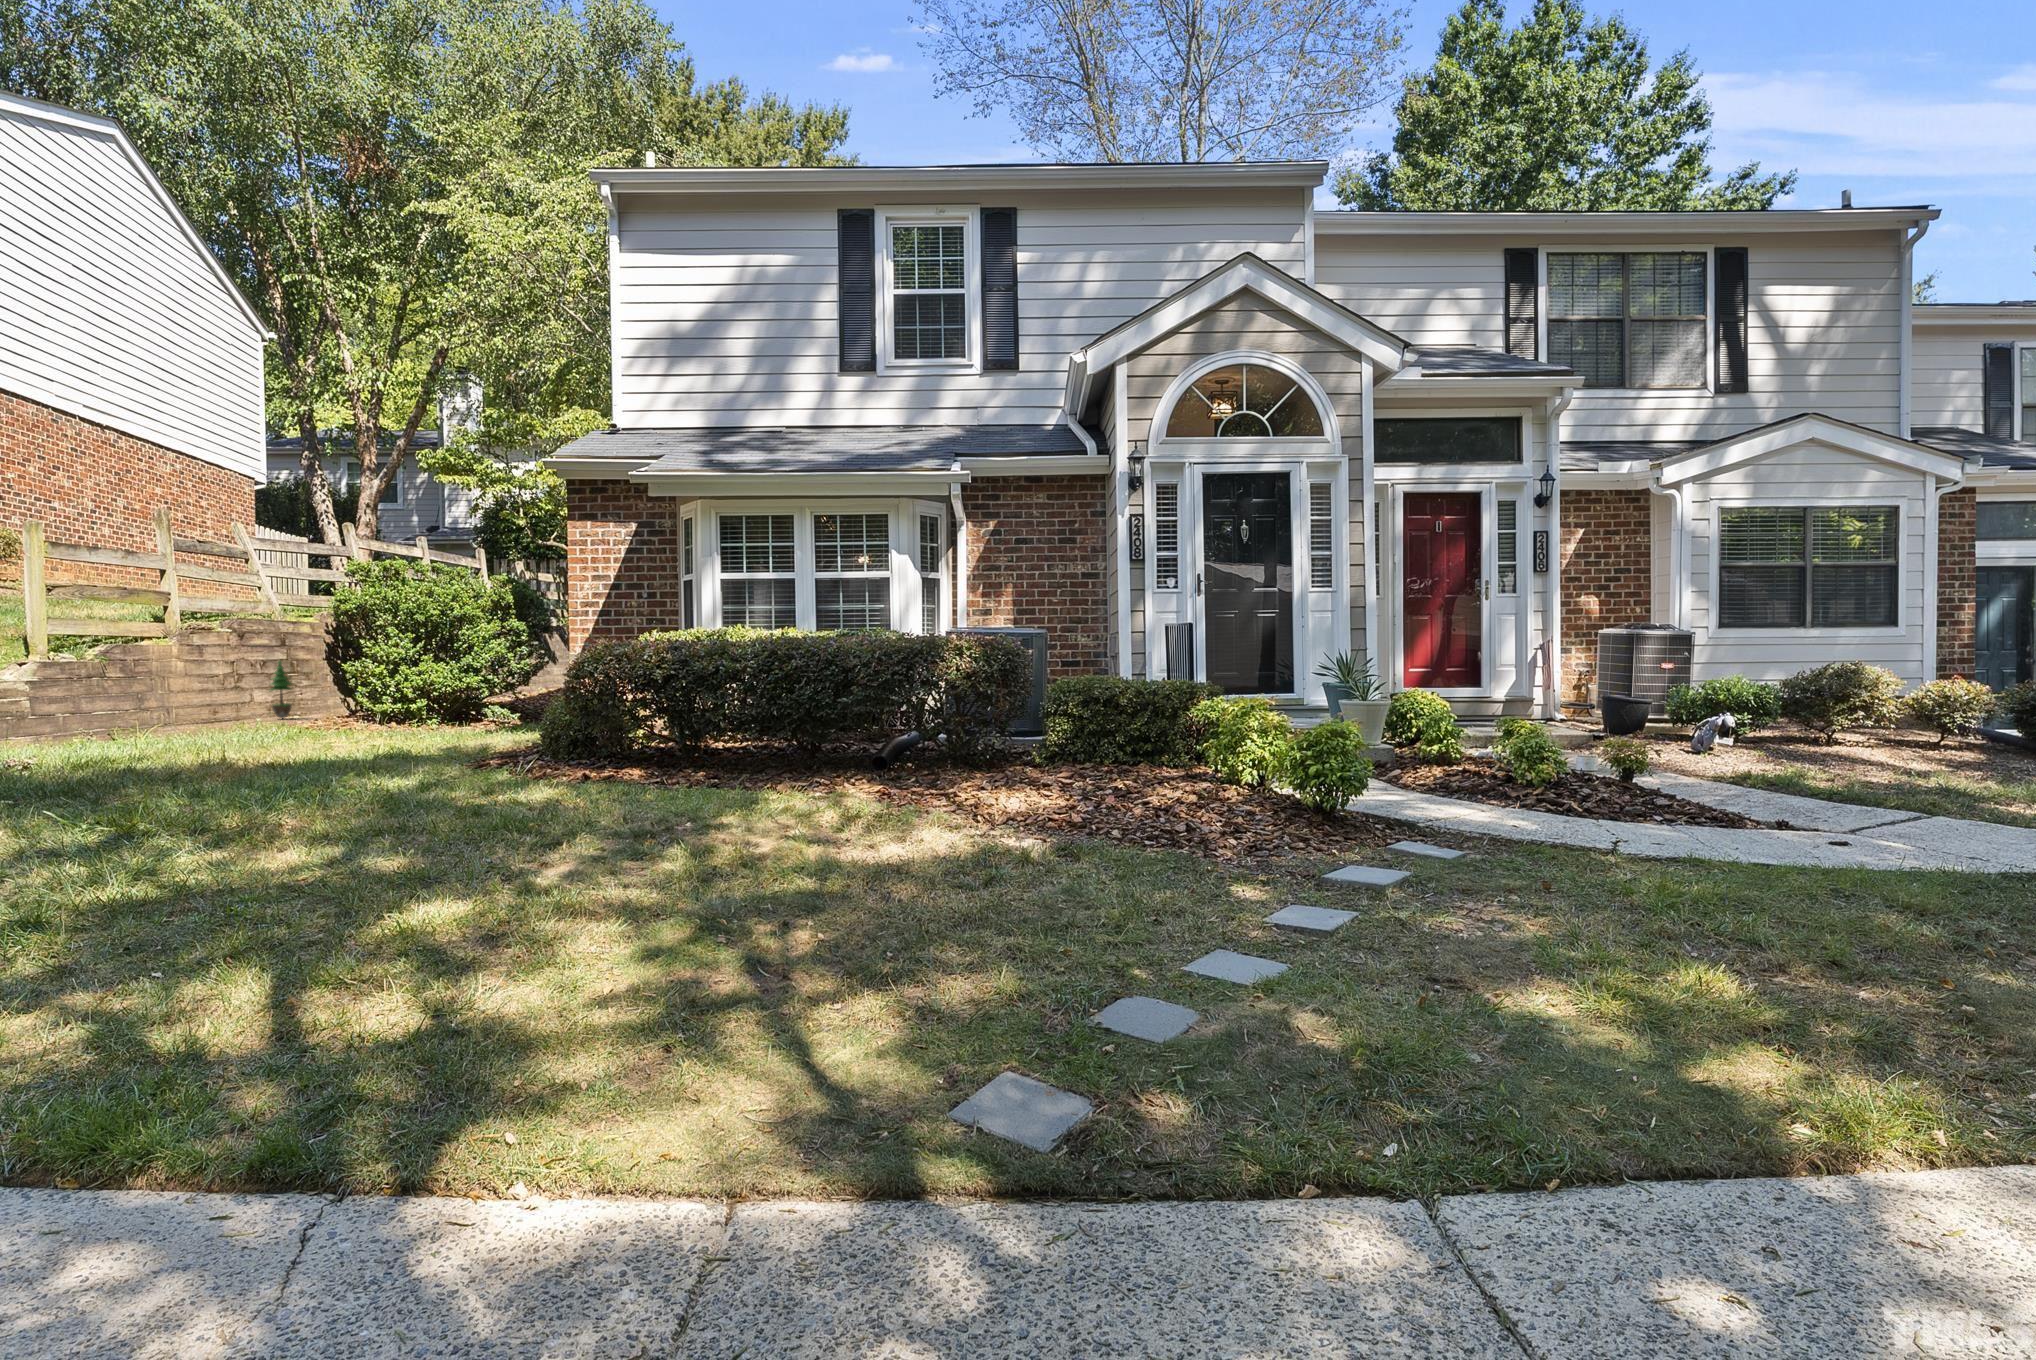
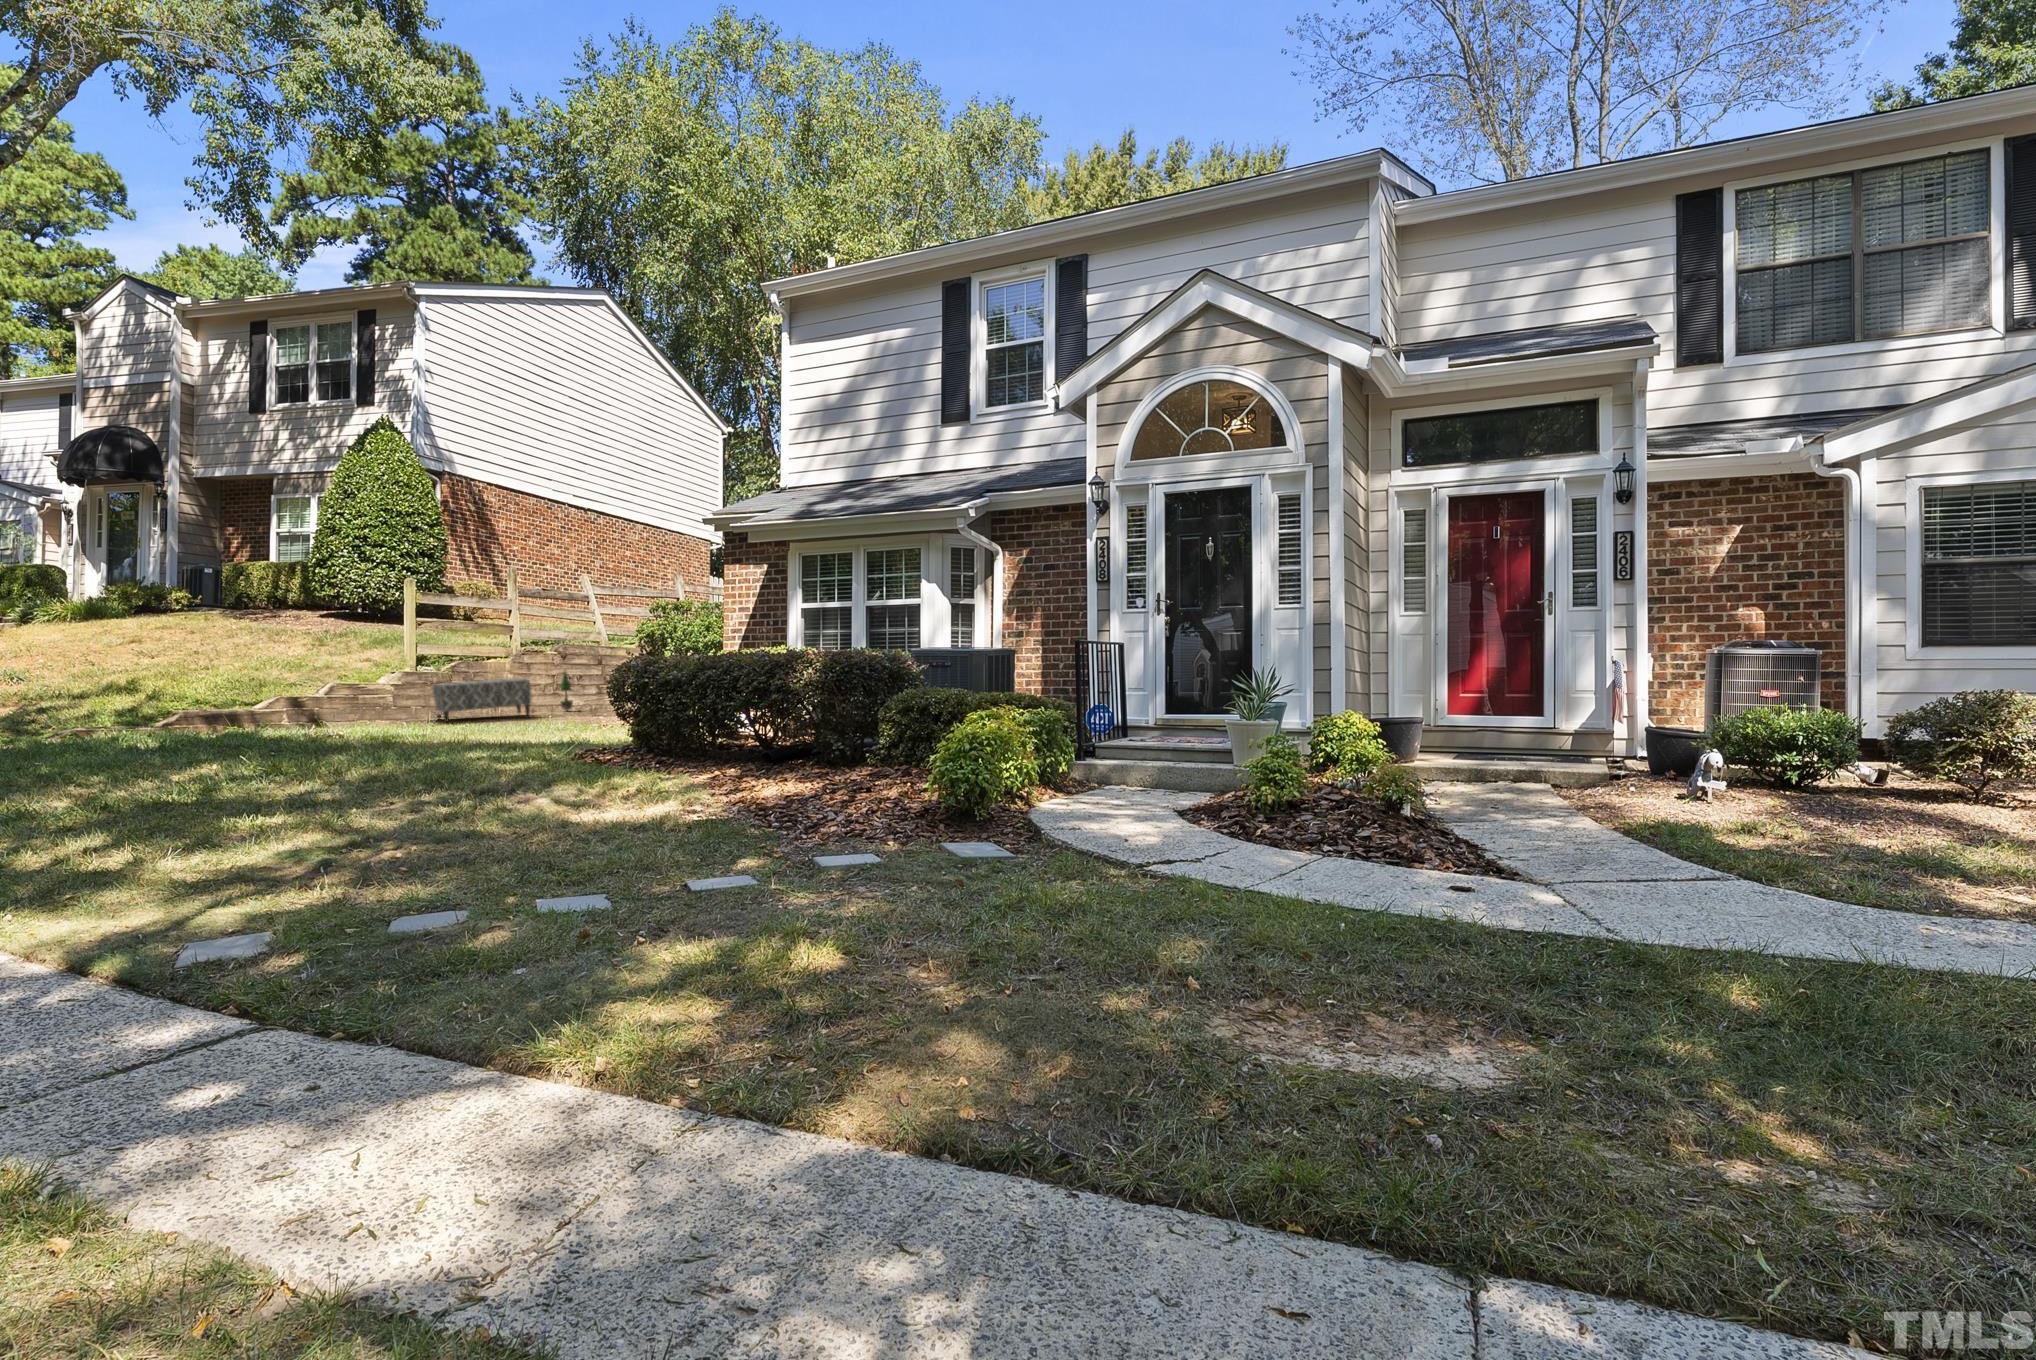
bench: none [113,671,266,737] -> present [433,678,531,722]

